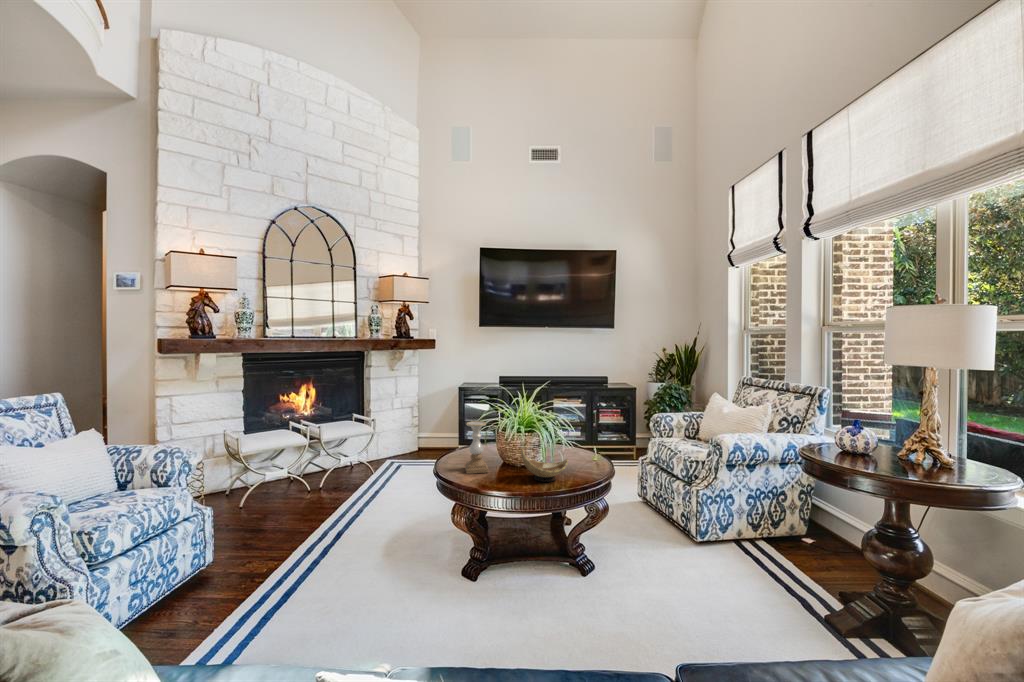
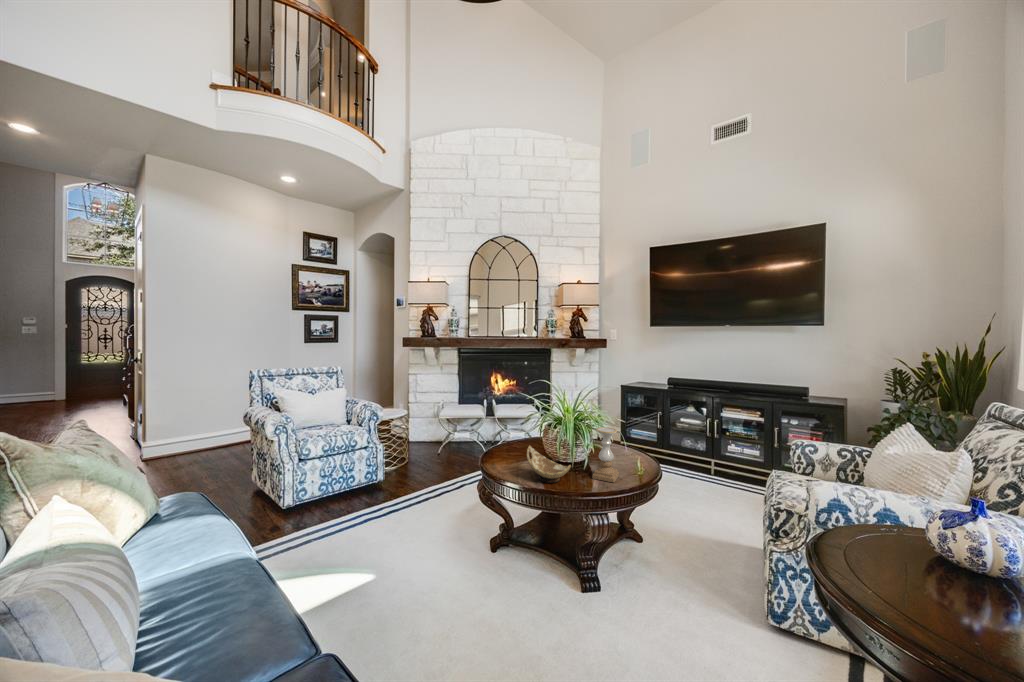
candle holder: present [465,421,488,474] -> present [592,427,619,482]

